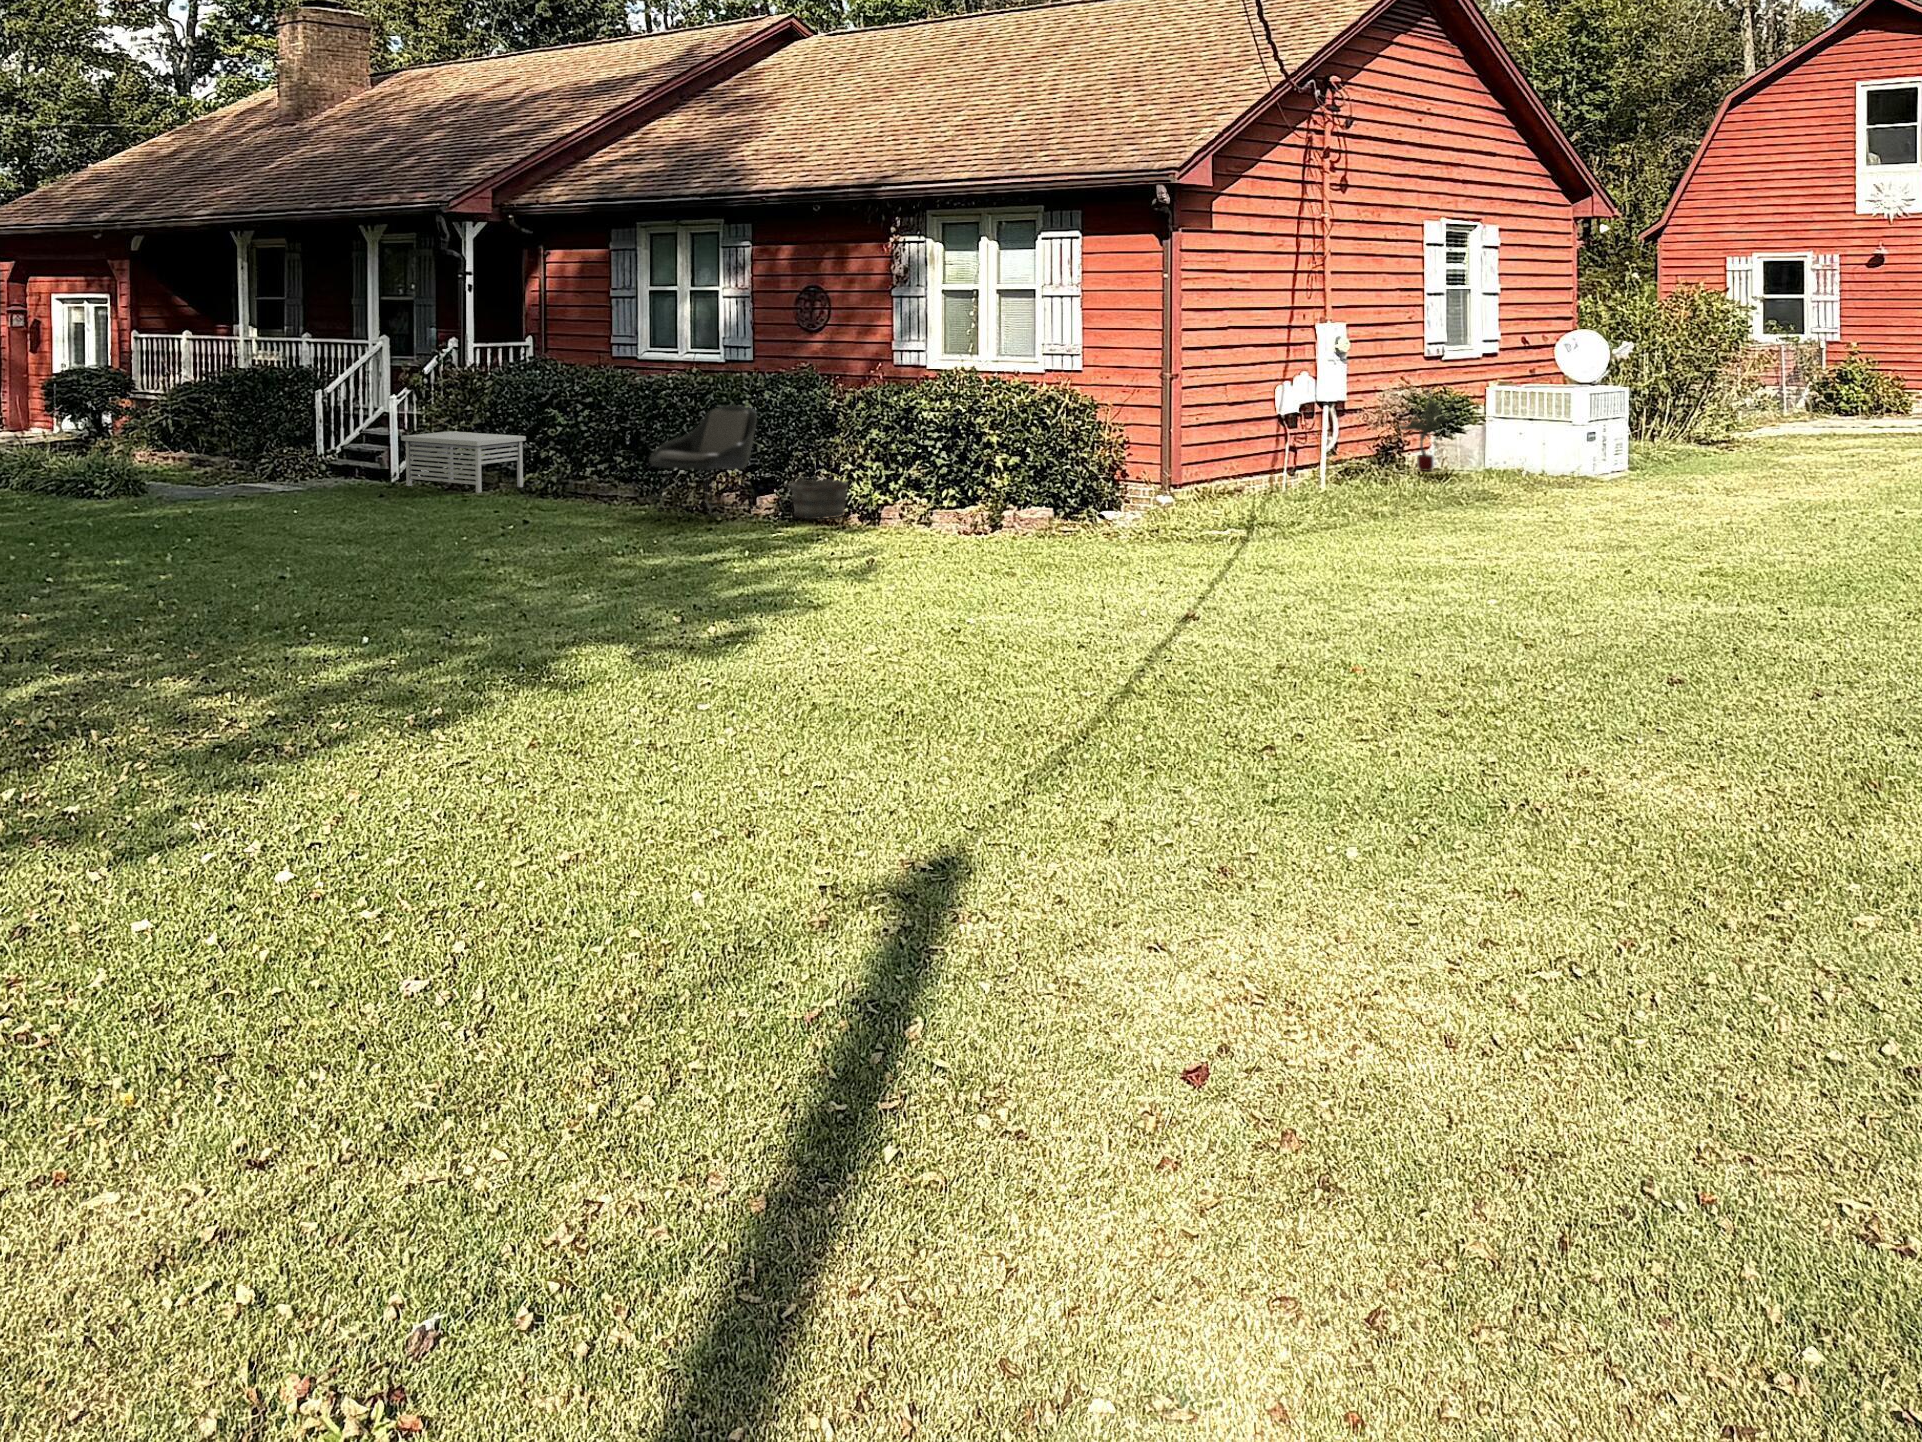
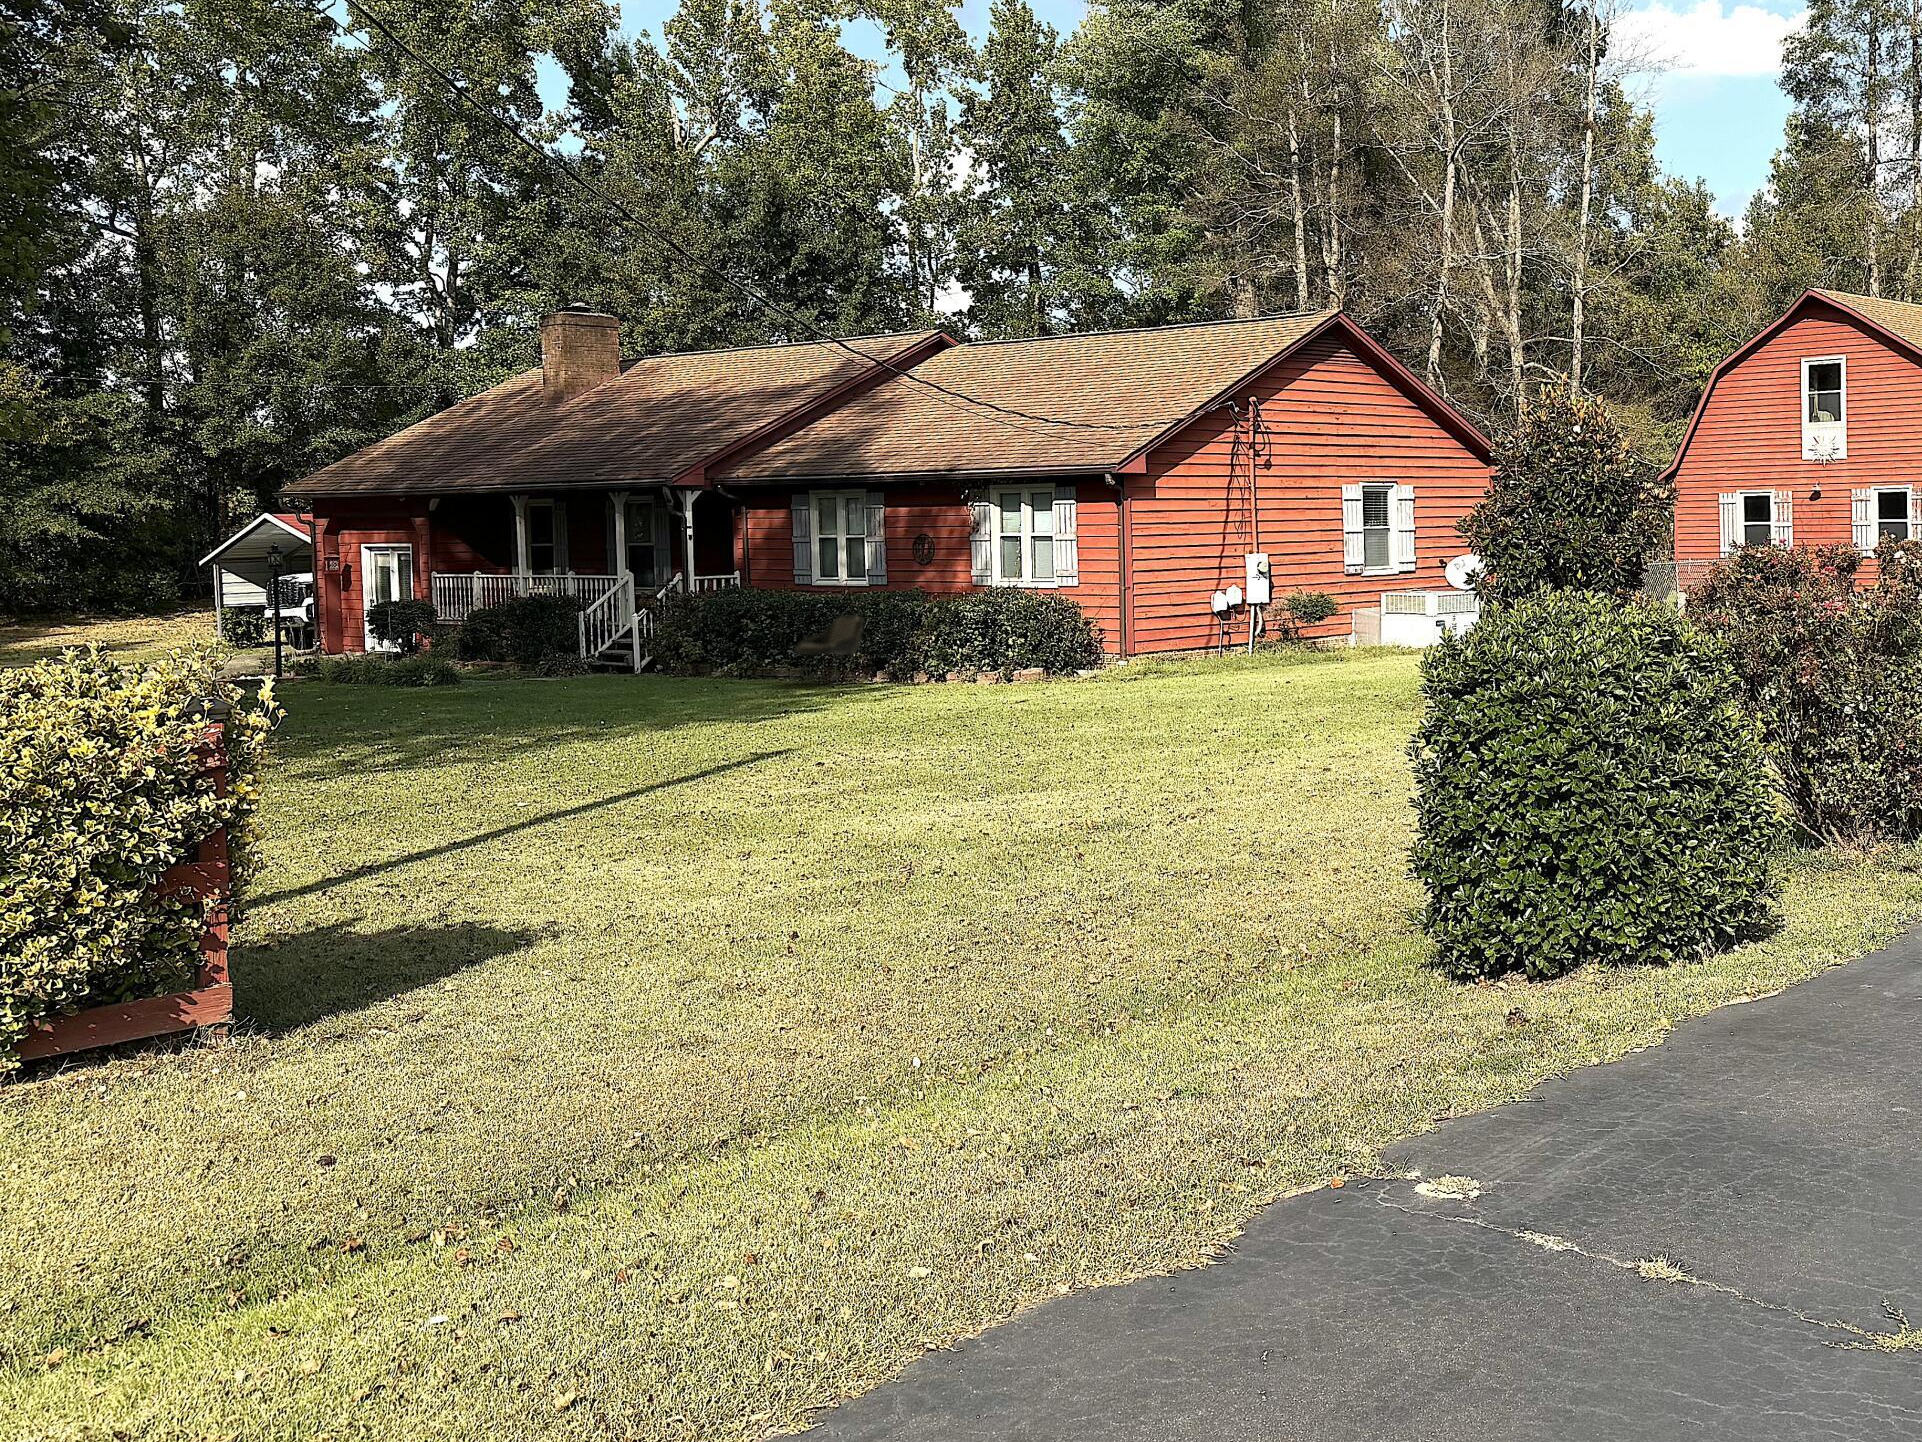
potted tree: present [1397,390,1455,471] -> none [1308,597,1351,651]
storage bench: present [401,431,526,493] -> none [640,637,724,676]
bucket: present [785,476,848,519] -> none [875,657,916,682]

